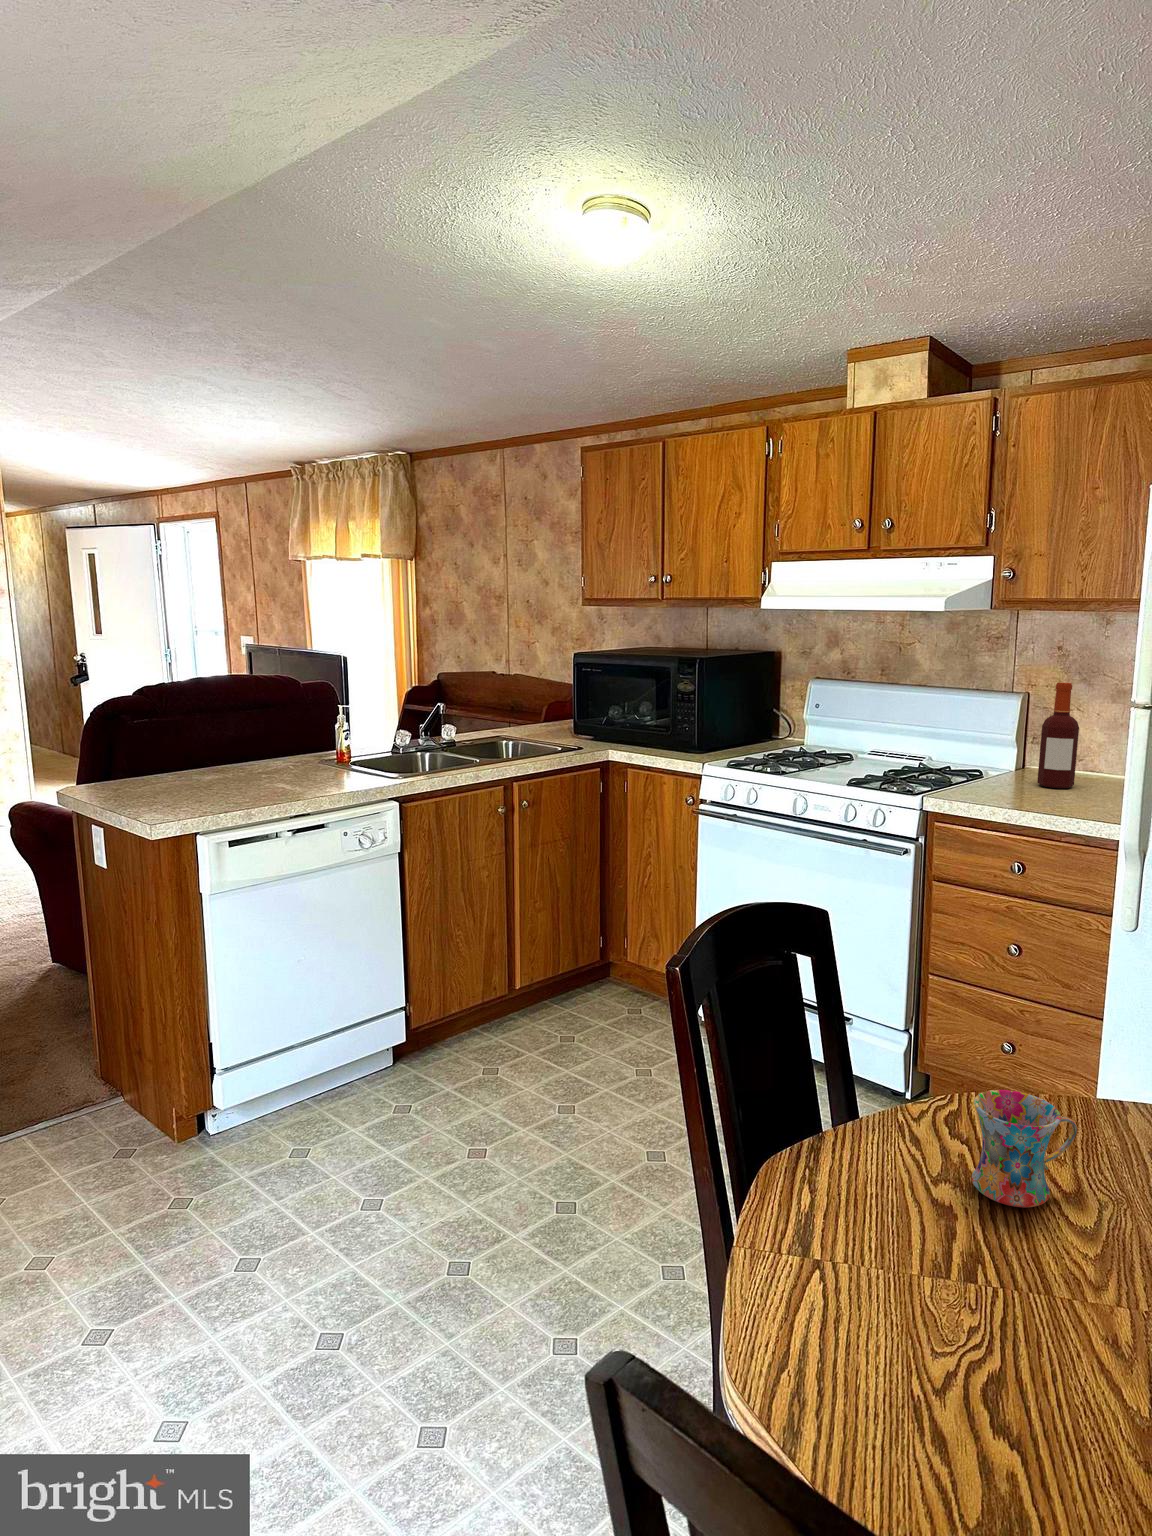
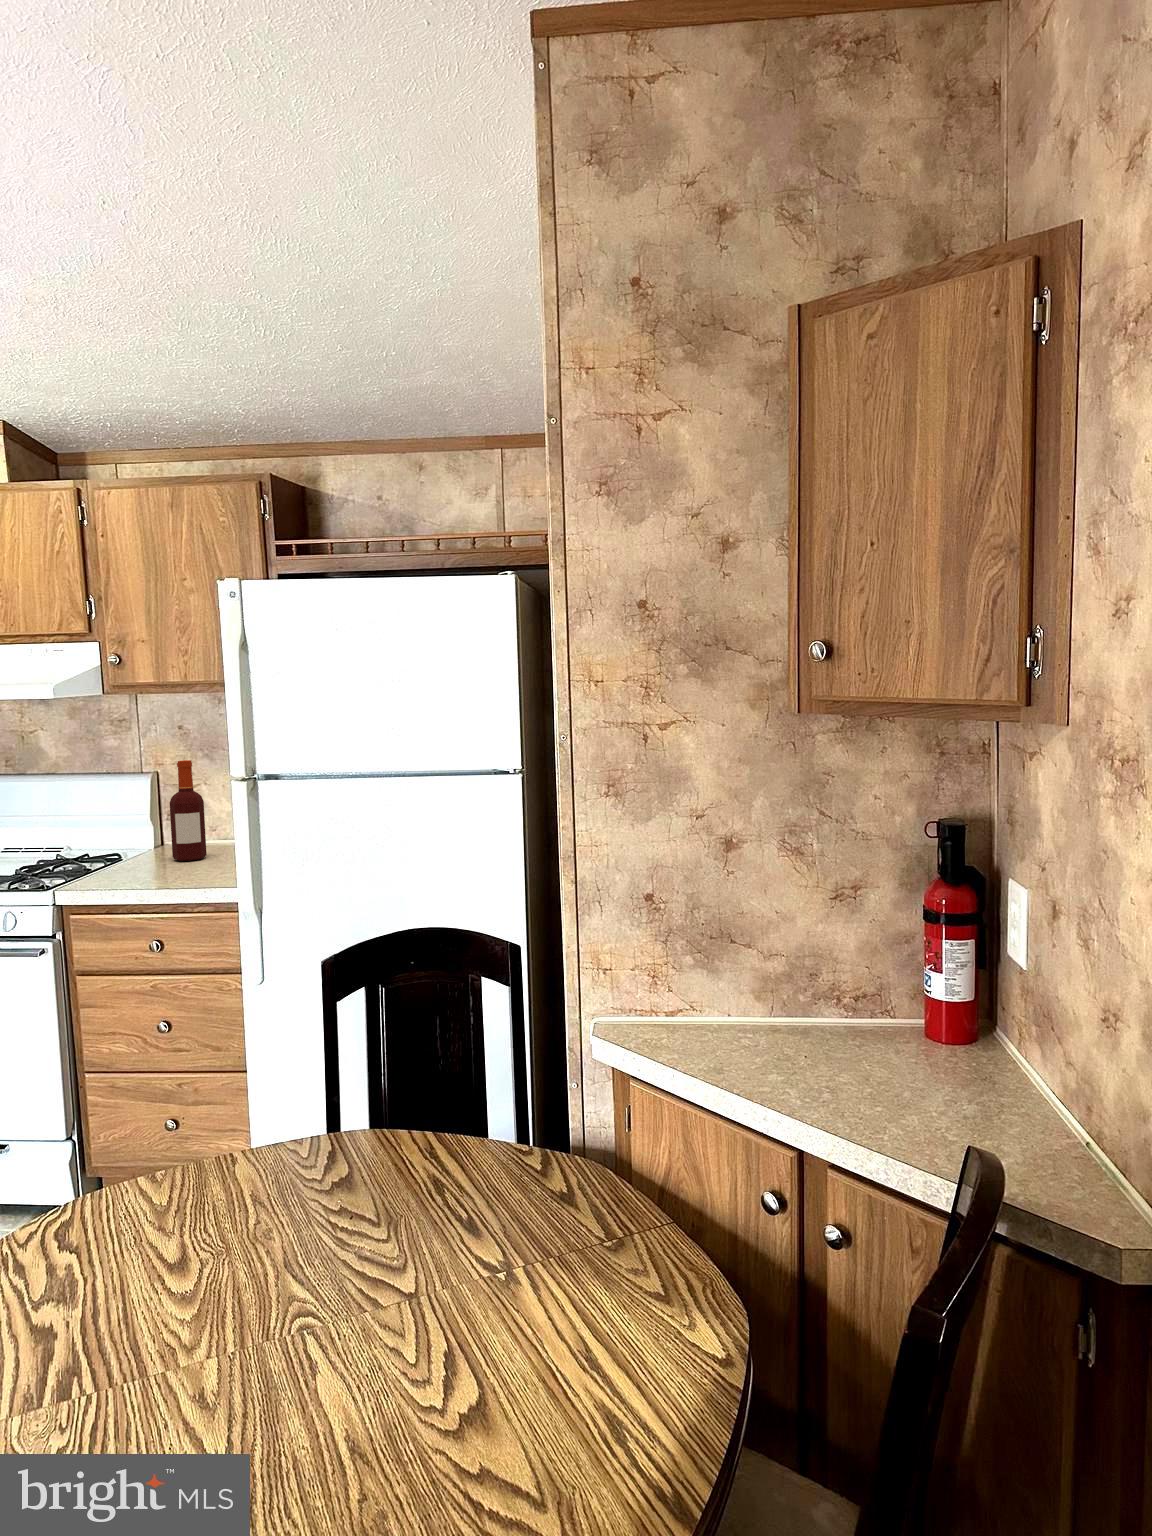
mug: present [972,1090,1077,1207] -> none [65,1183,172,1303]

